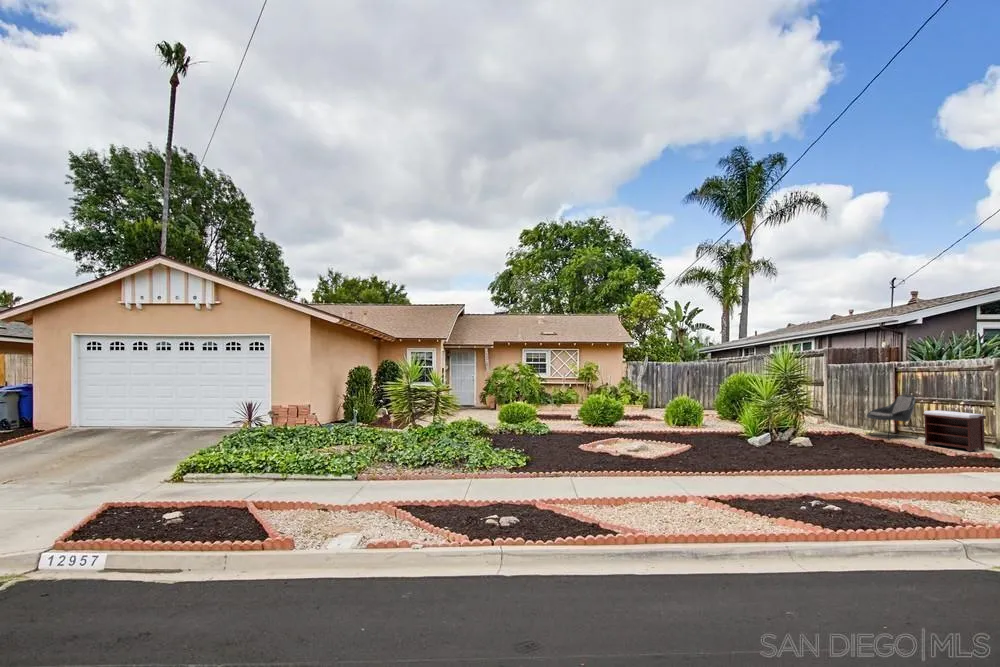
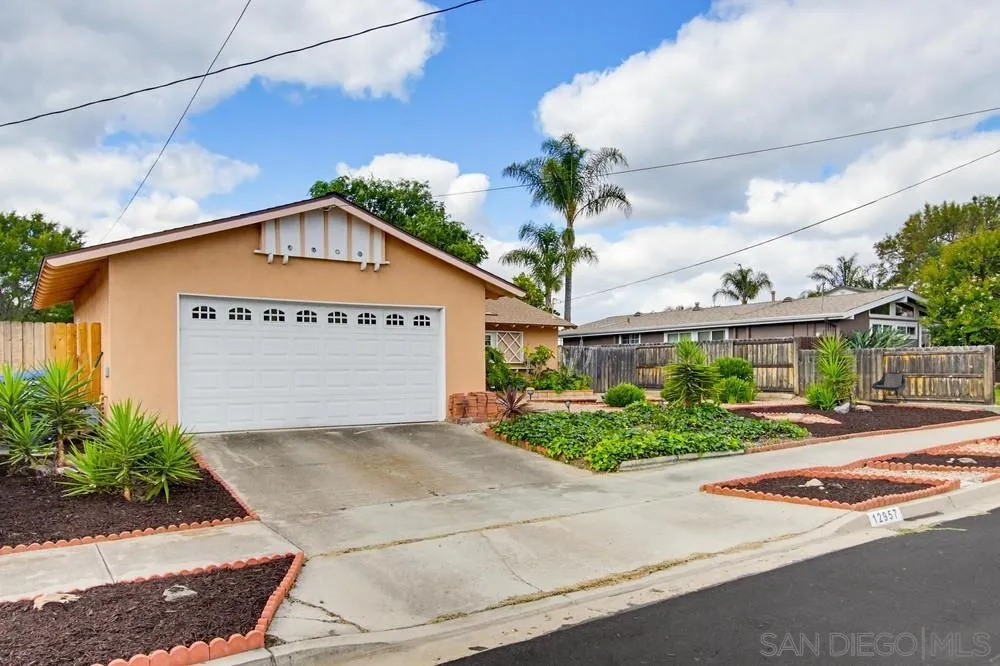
bench: present [922,410,986,452] -> none [928,382,972,408]

